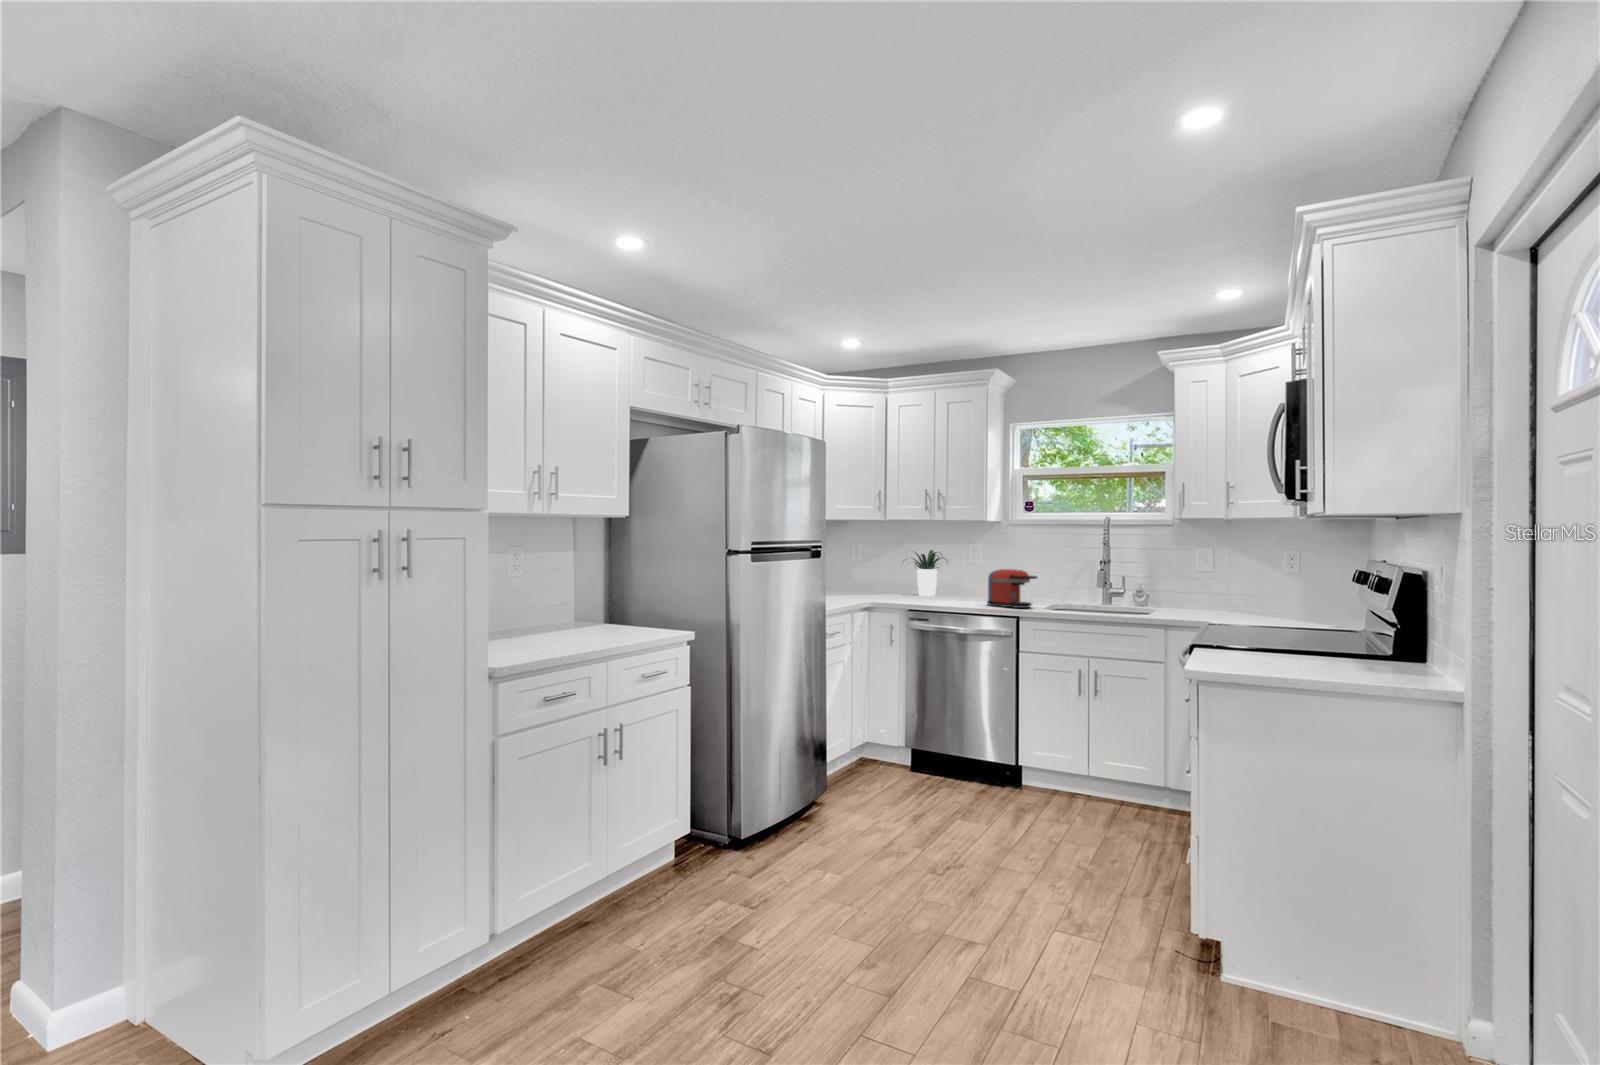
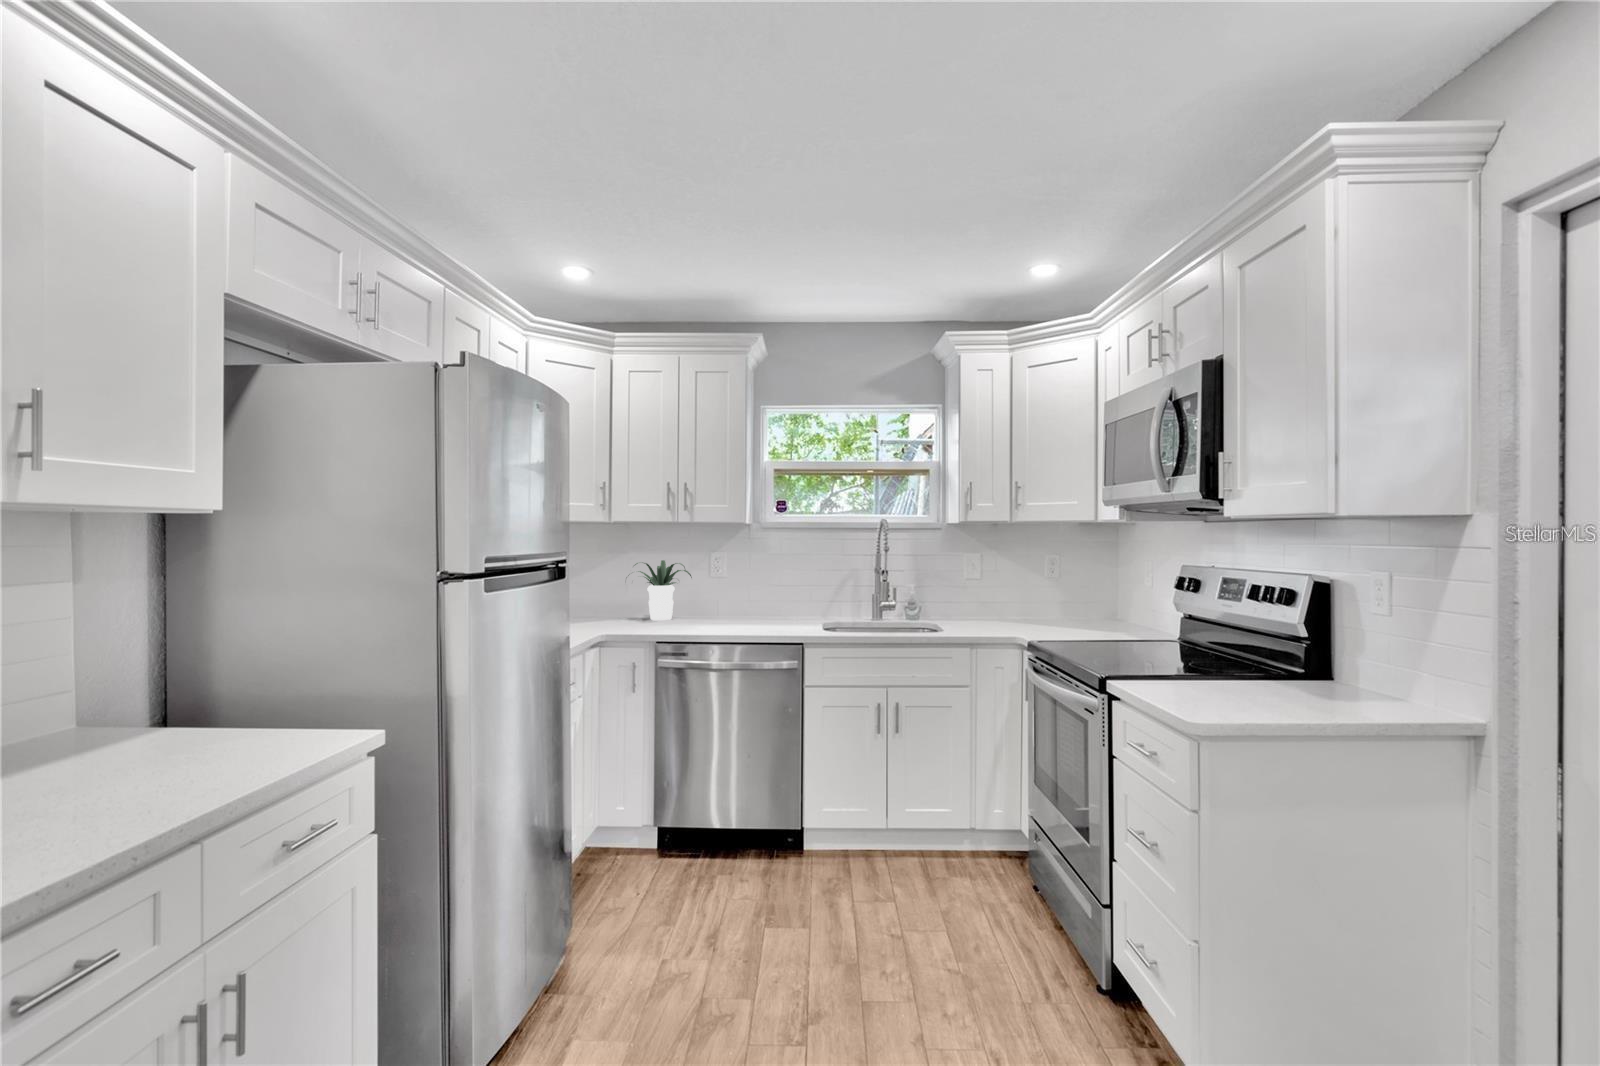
coffee maker: present [987,569,1038,608] -> none [752,584,816,631]

